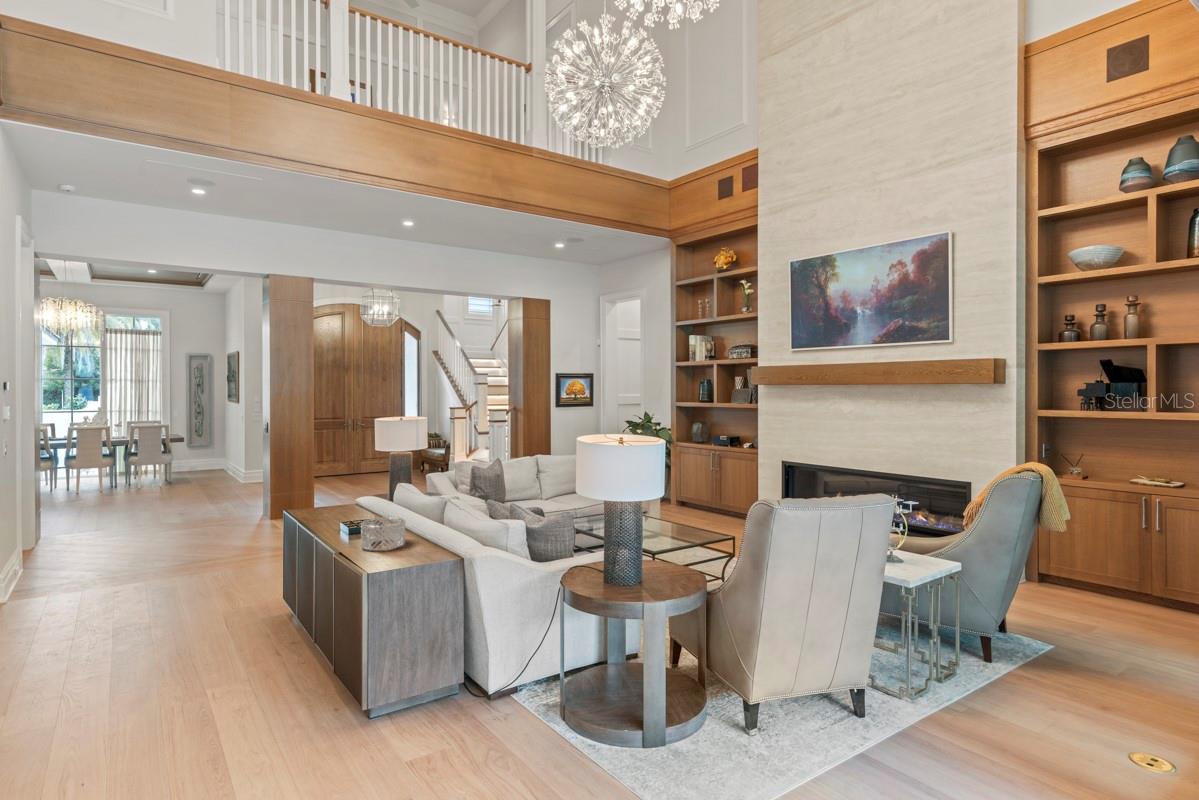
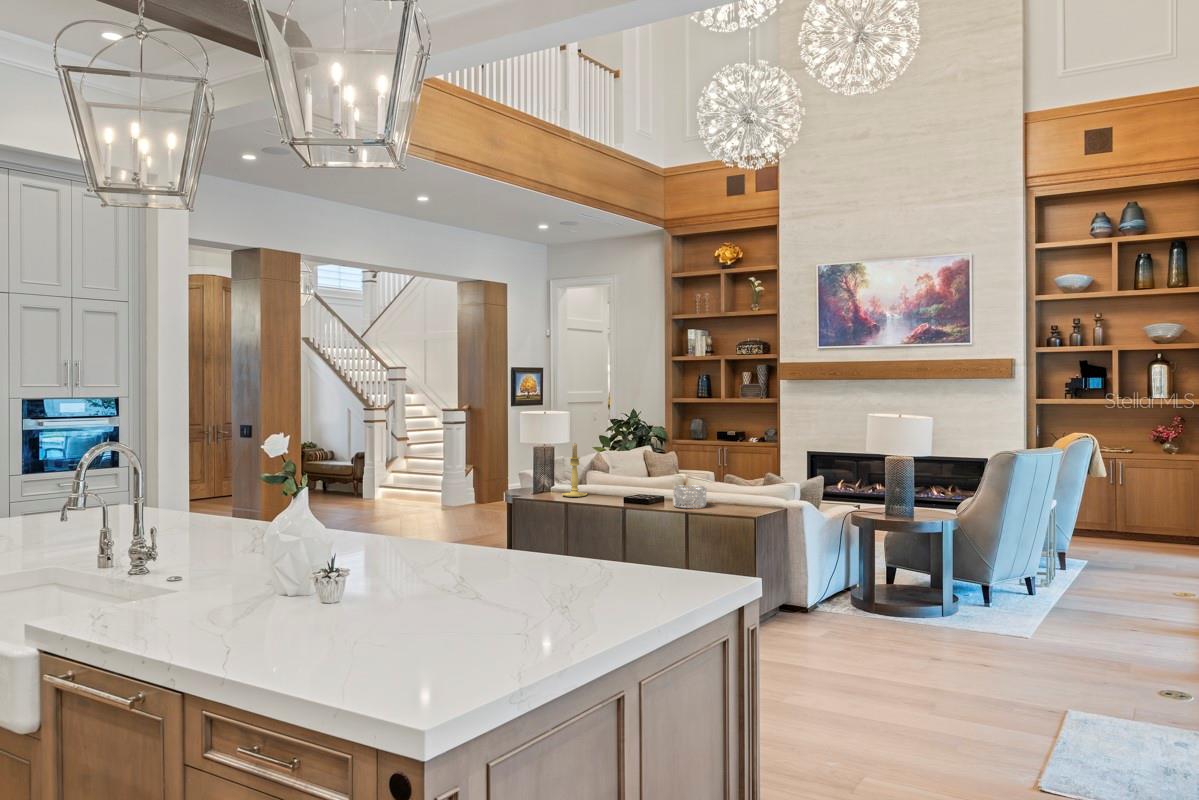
candle holder: none [320,455,351,518] -> present [562,443,587,497]

